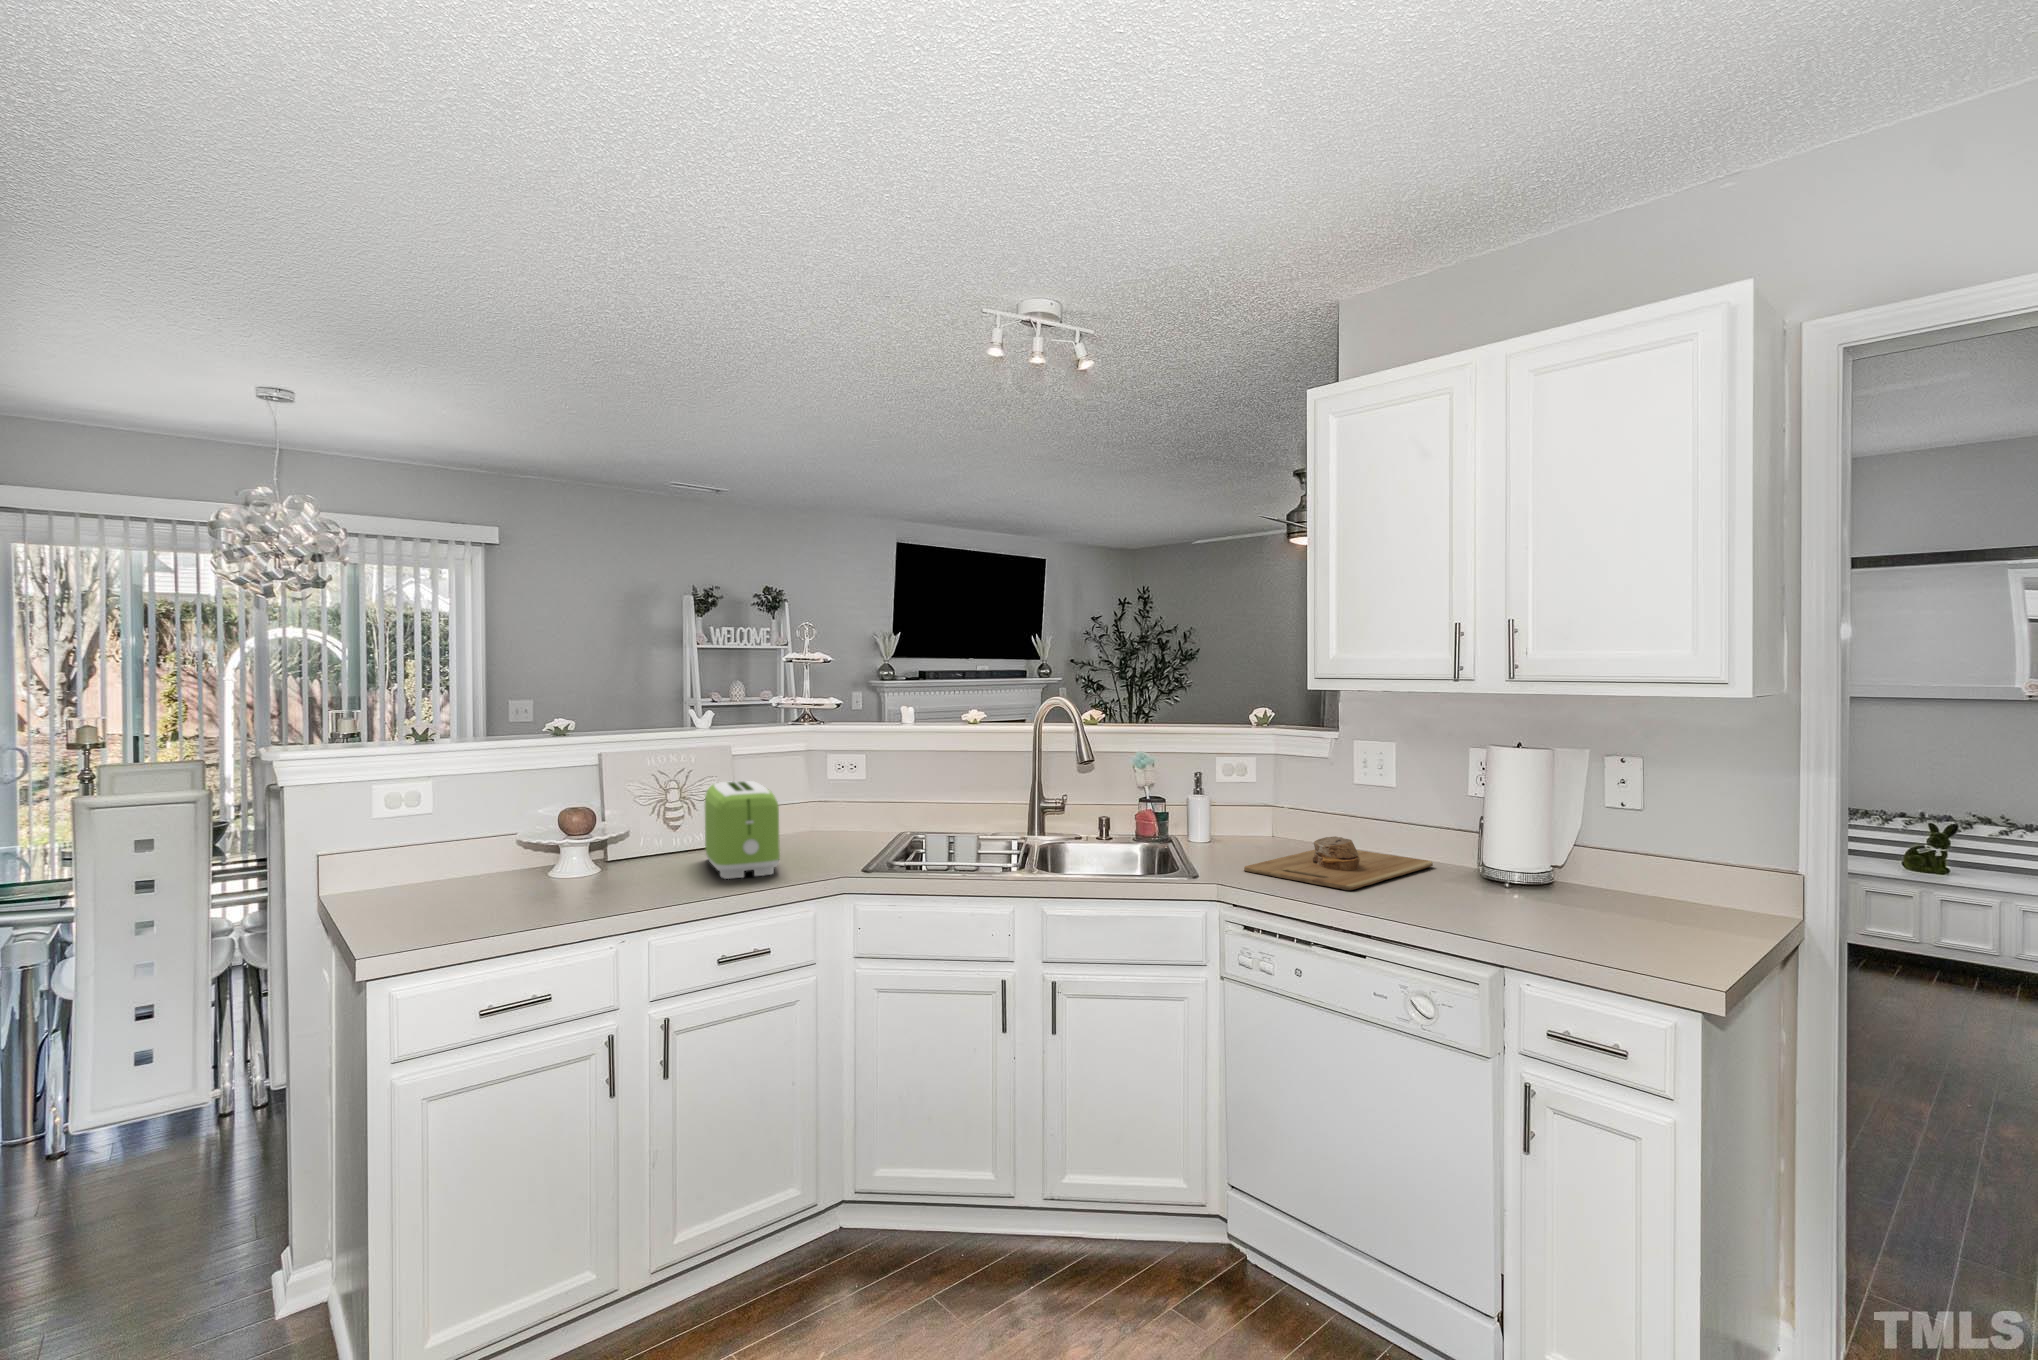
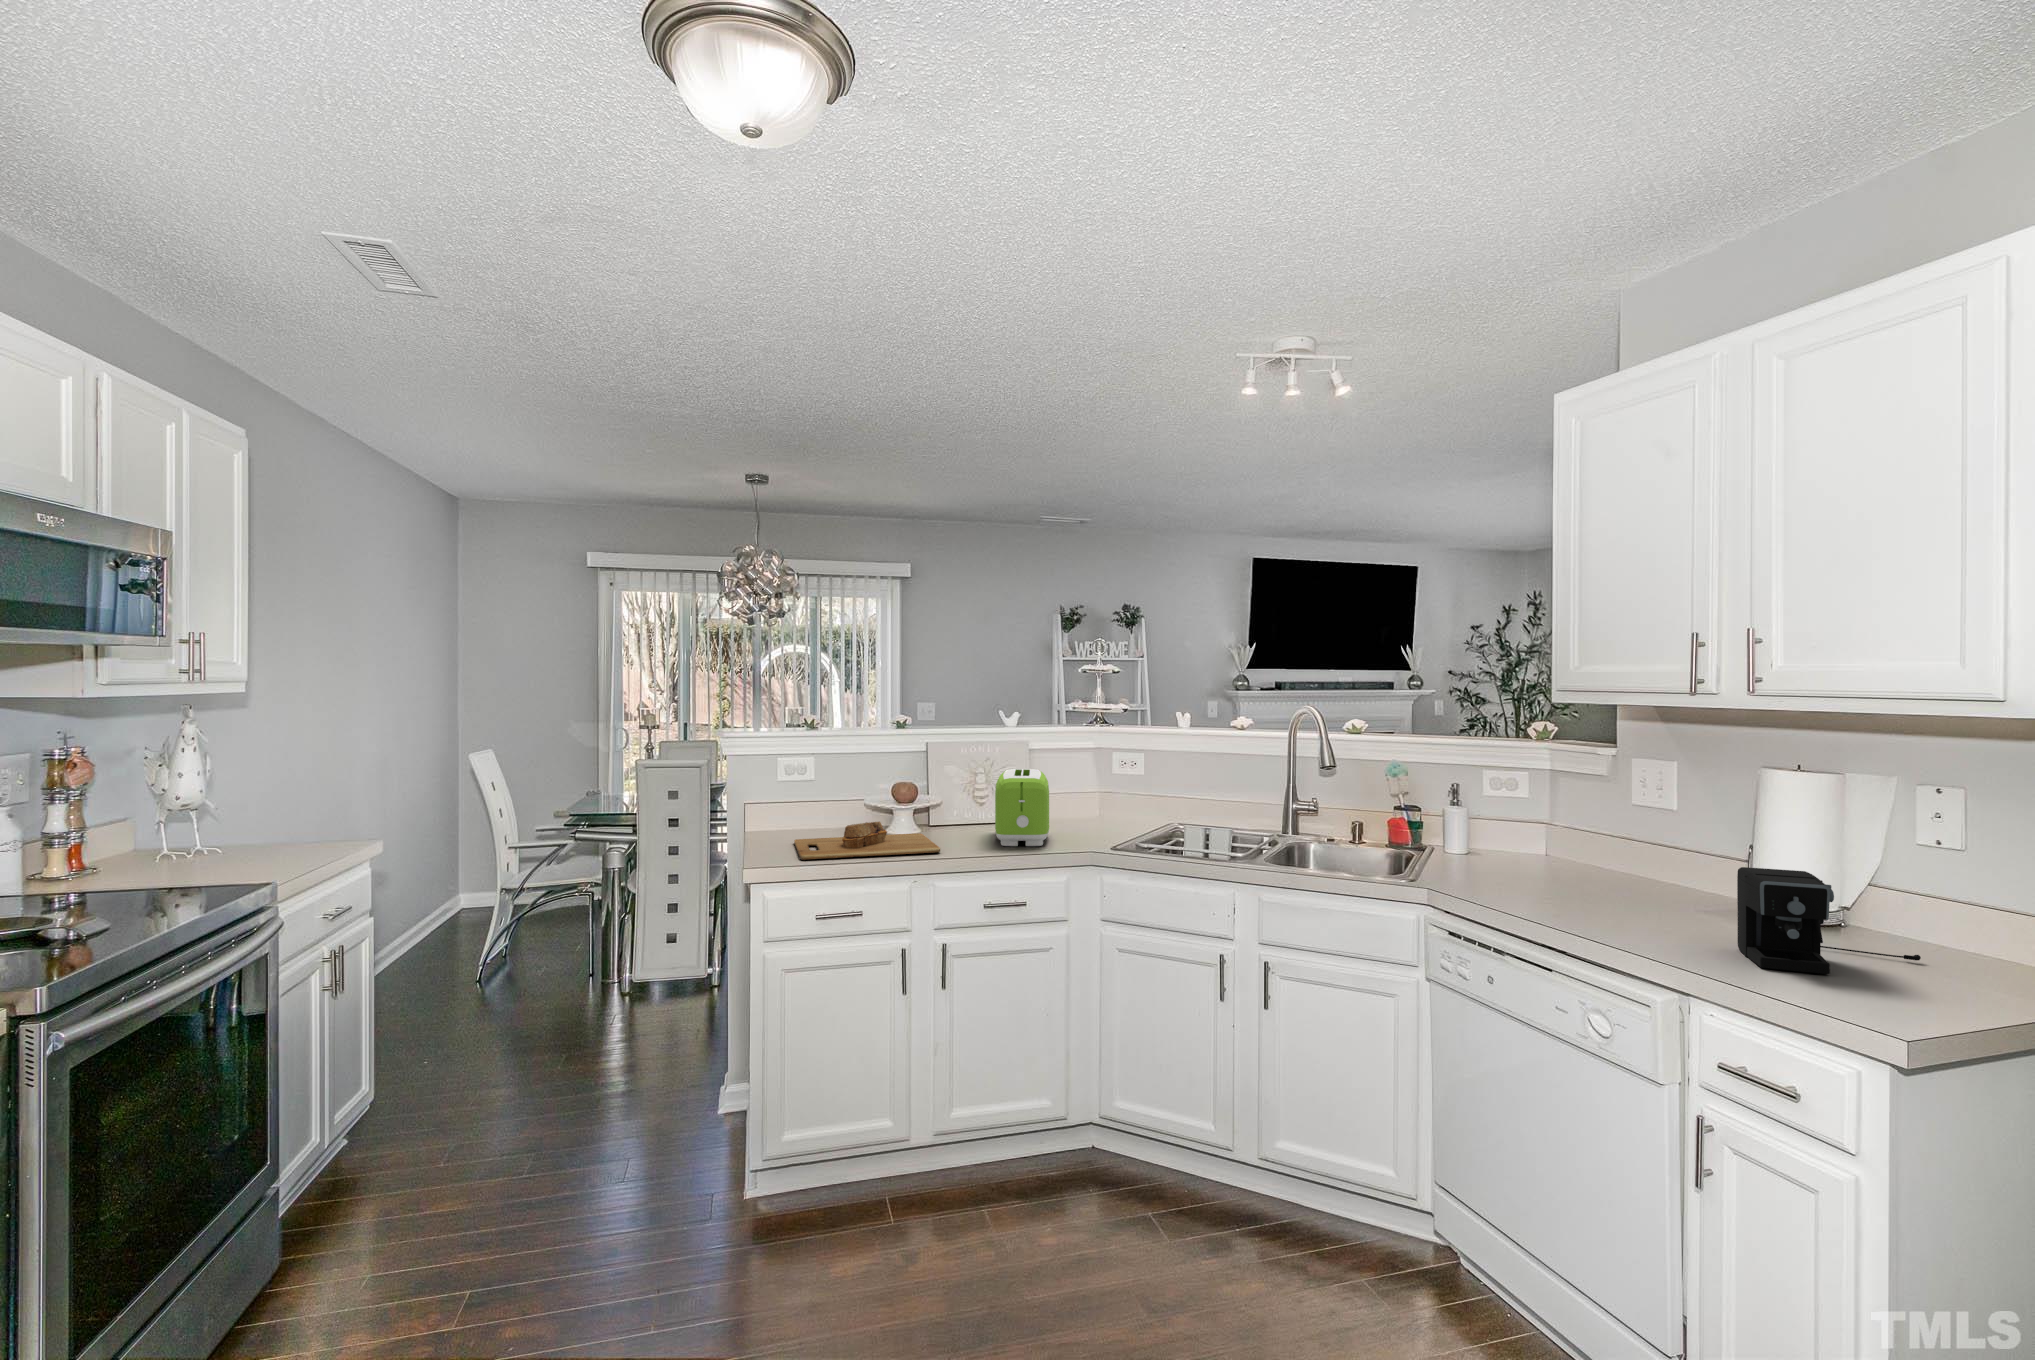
cutting board: present [1244,836,1433,890] -> present [794,822,940,860]
coffee maker: none [1524,842,1655,938] -> present [1737,867,1921,974]

